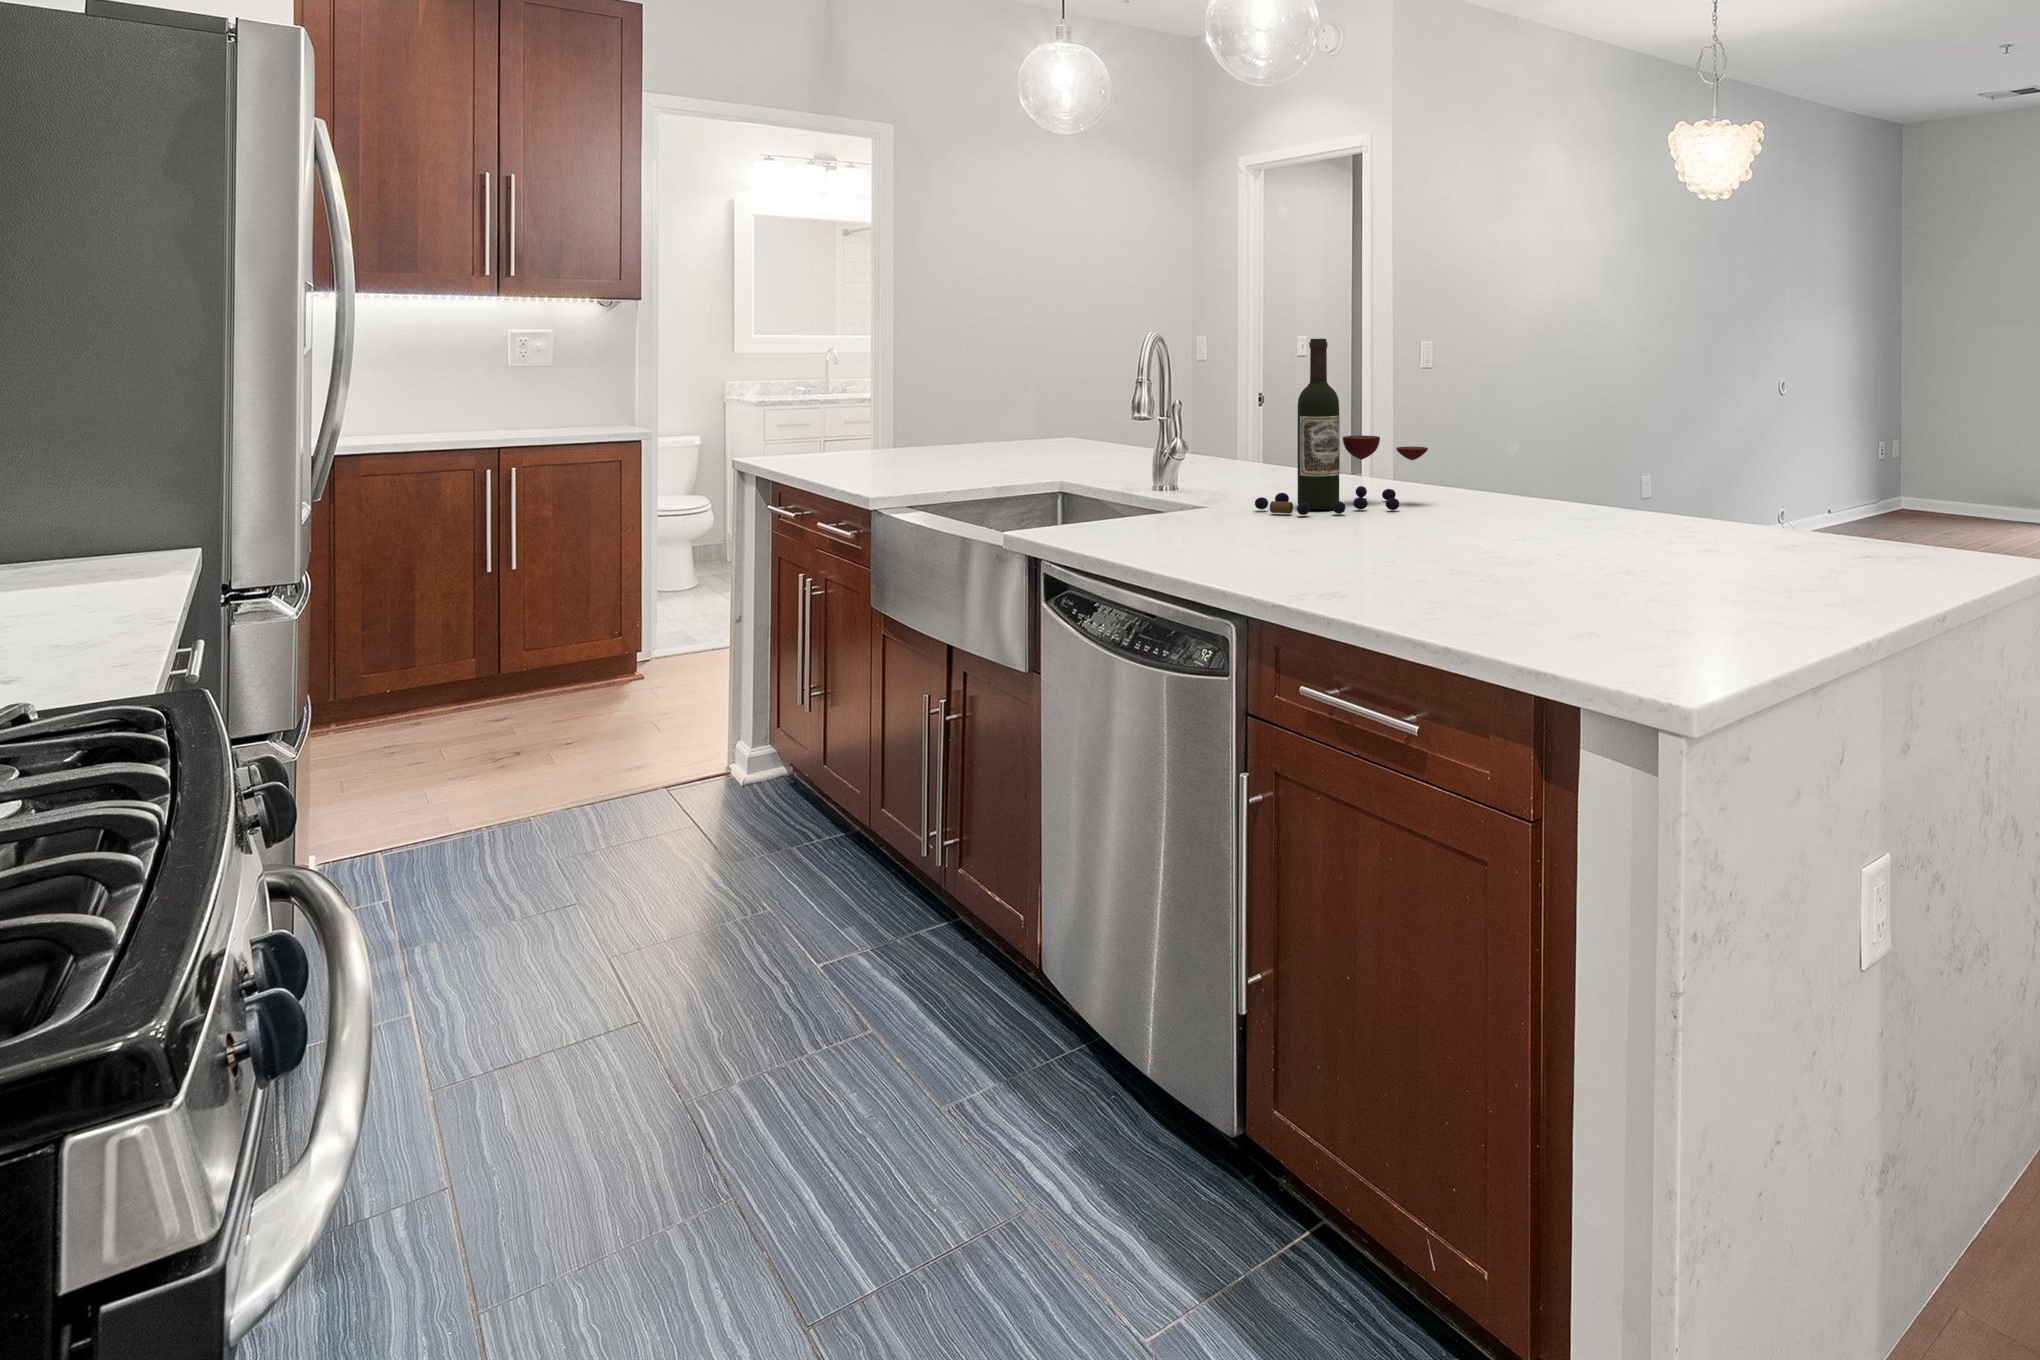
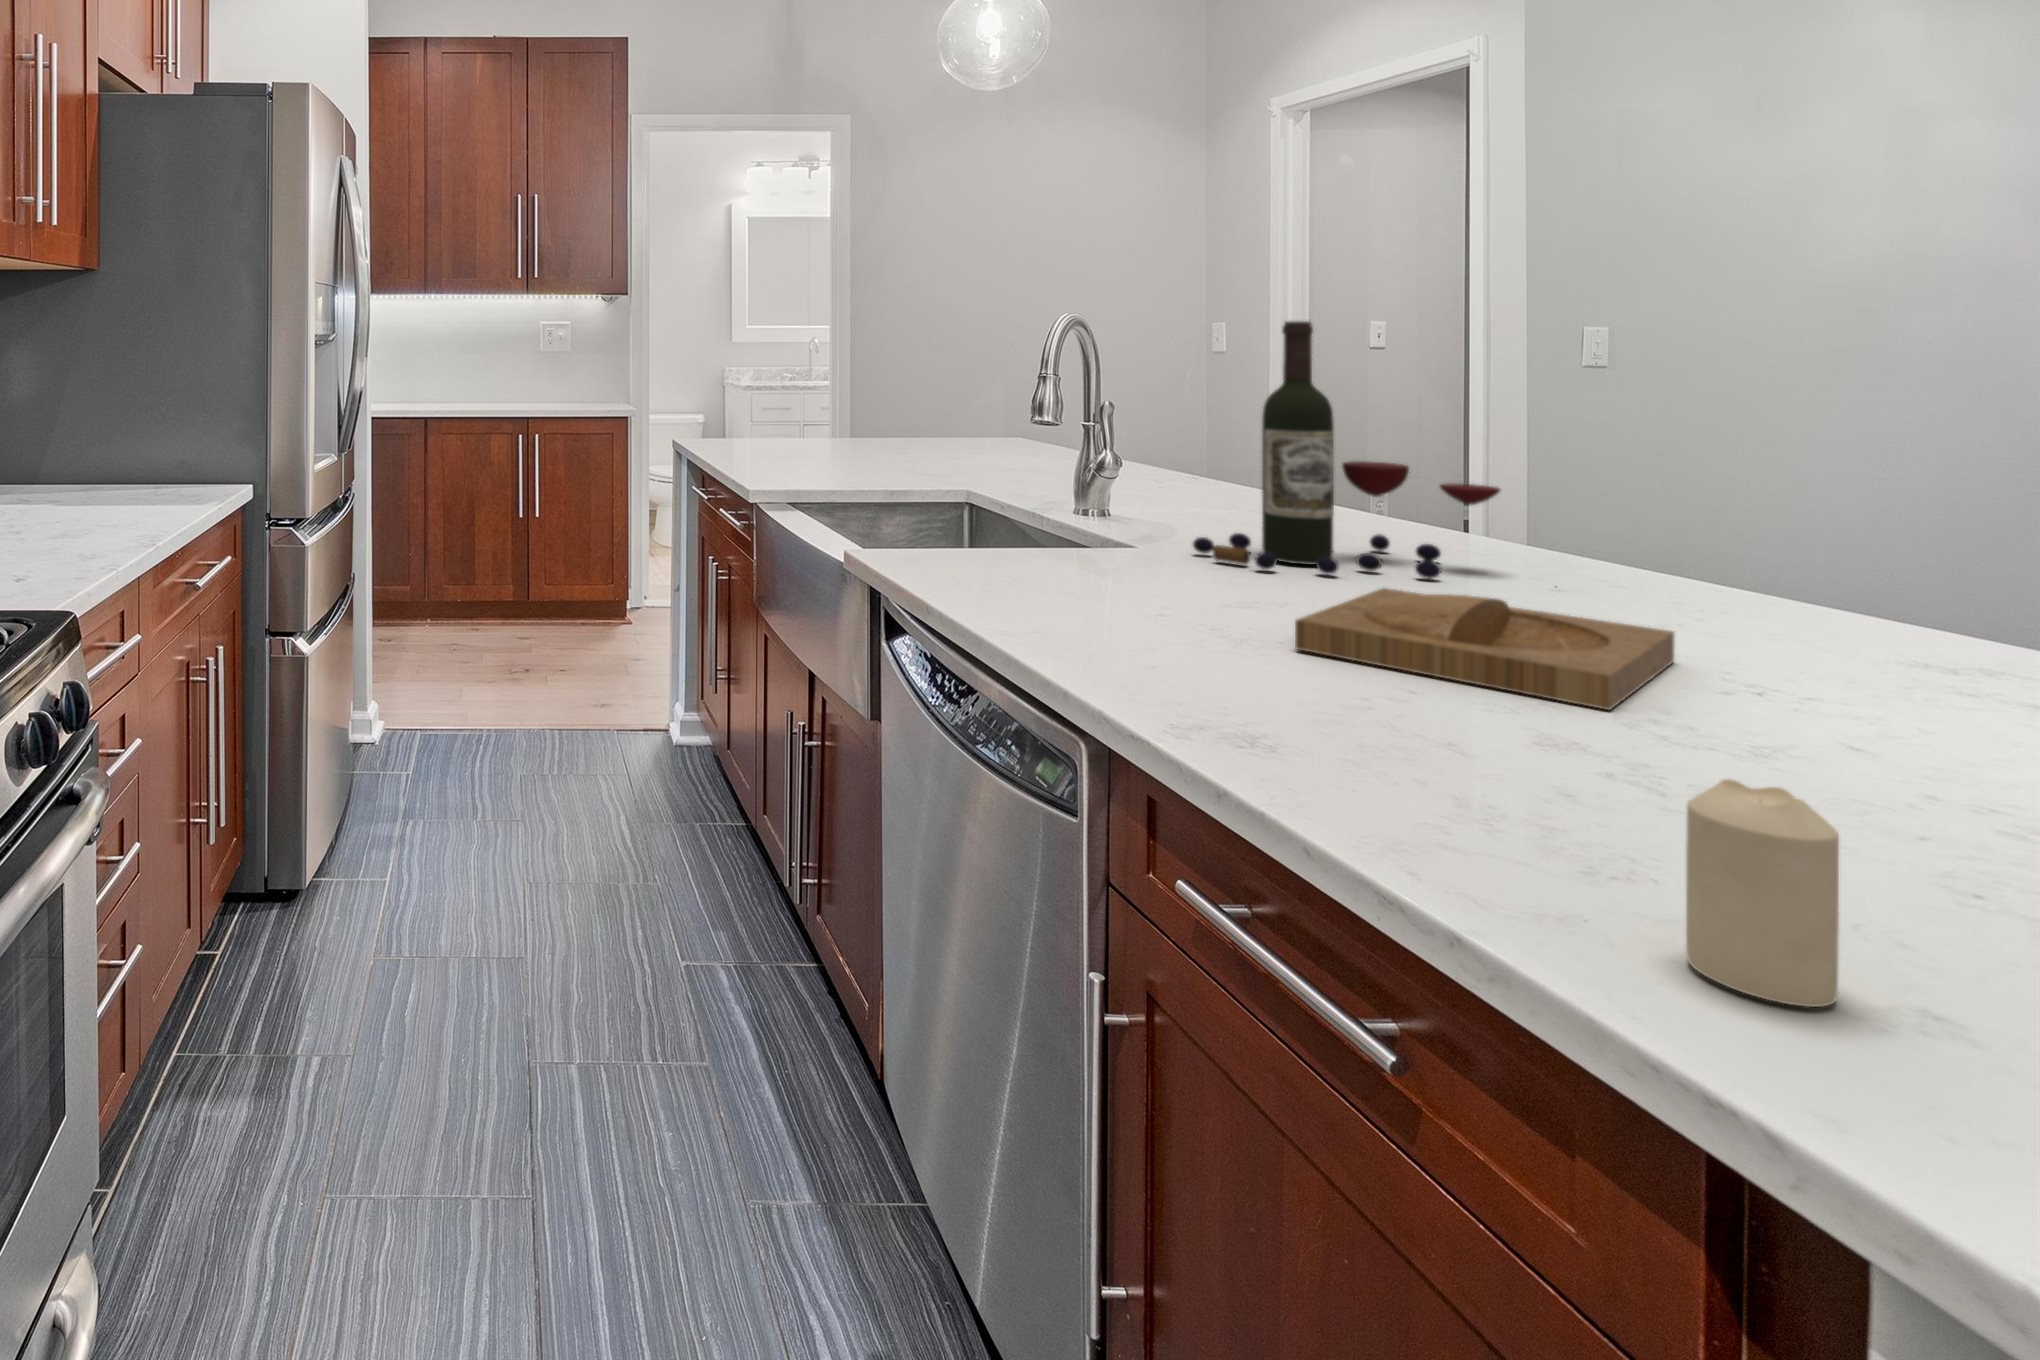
tray: none [1341,511,1515,562] -> present [1295,588,1675,710]
candle: none [1542,558,1591,653] -> present [1686,779,1839,1007]

